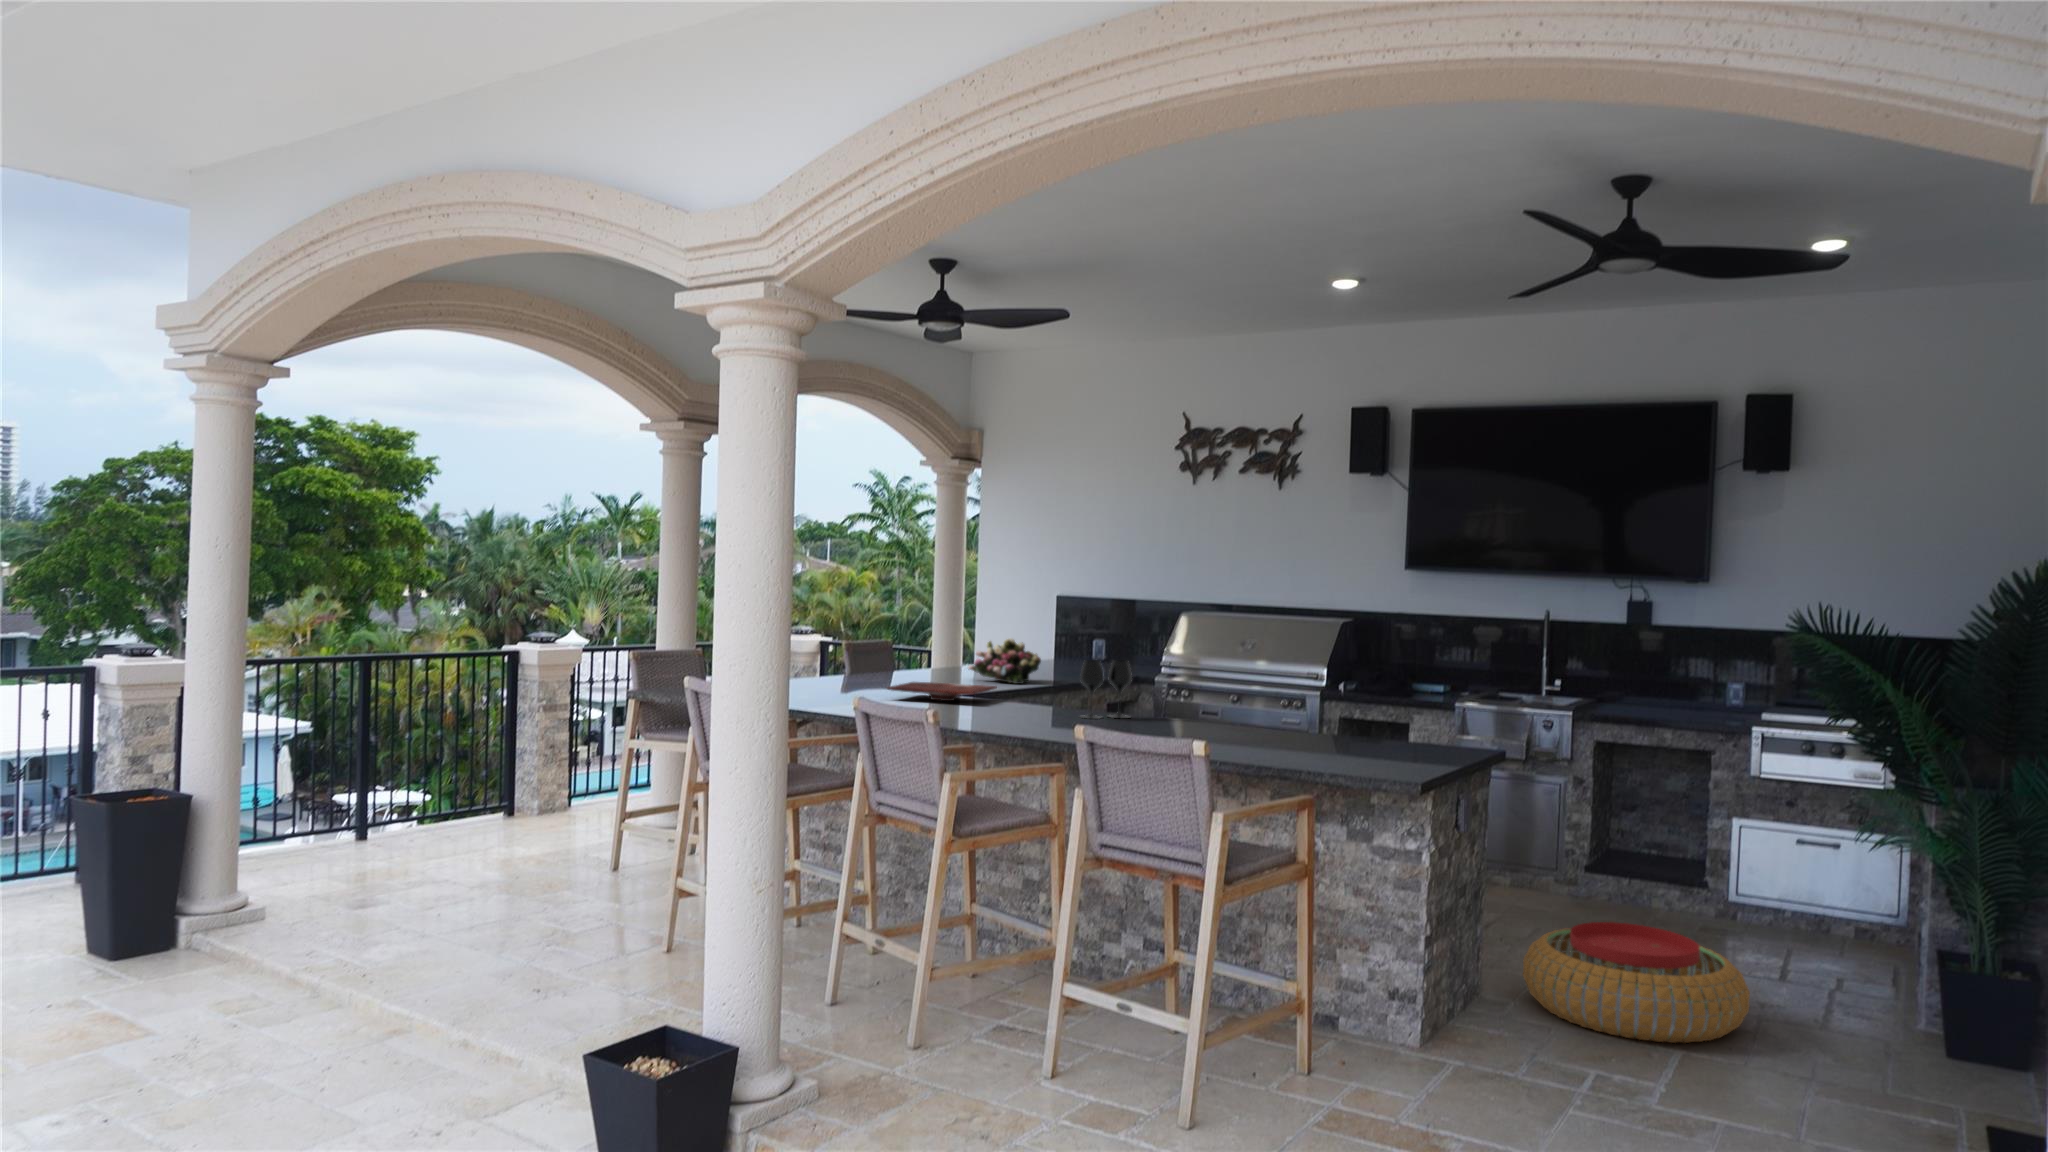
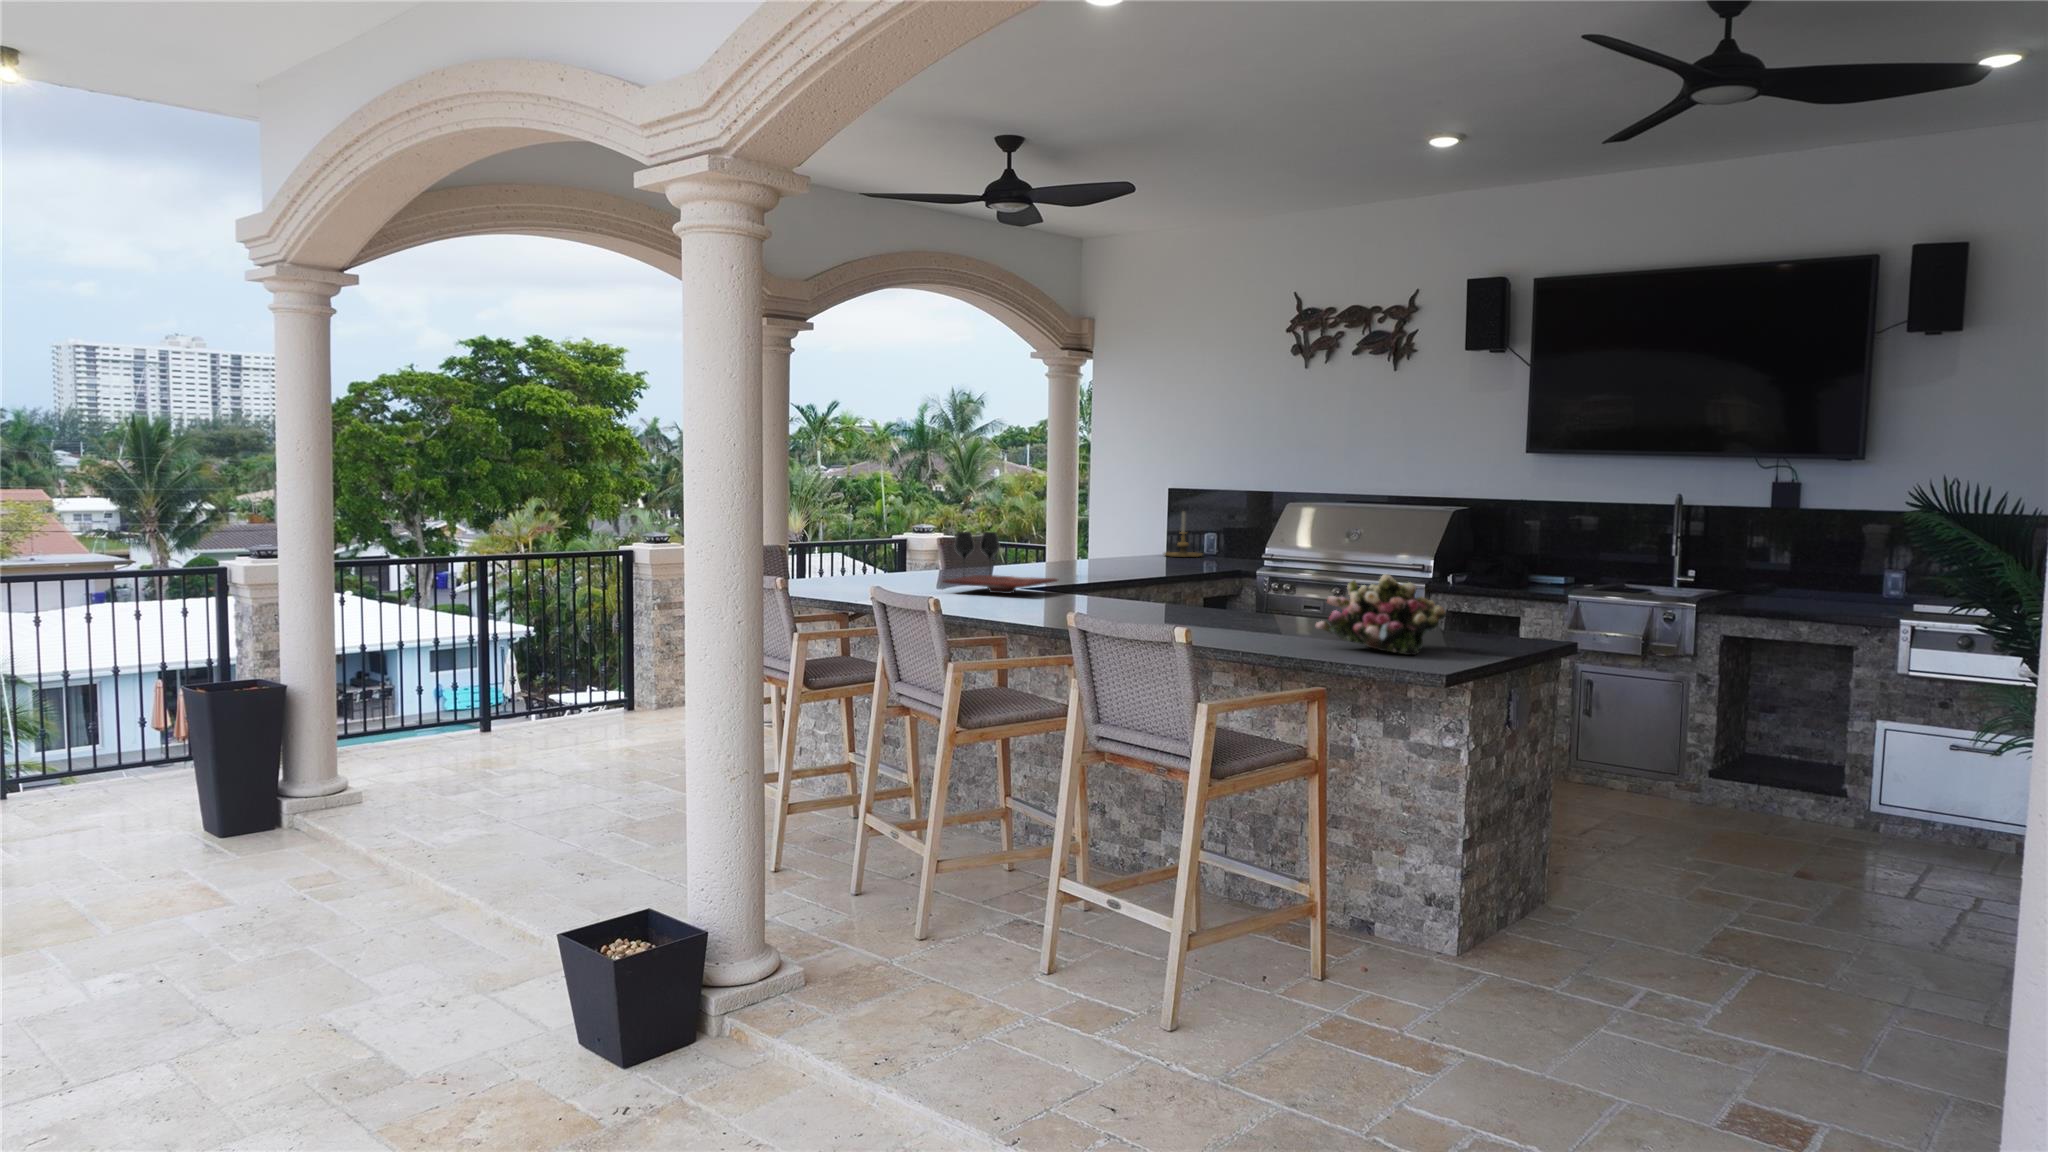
candle holder: none [1053,617,1092,663] -> present [1164,511,1202,557]
flower arrangement: present [968,638,1041,684] -> present [1315,574,1446,655]
wine glass: present [1080,660,1132,719] -> present [954,532,1000,577]
pouf: present [1523,922,1750,1043] -> none [1595,830,1853,964]

